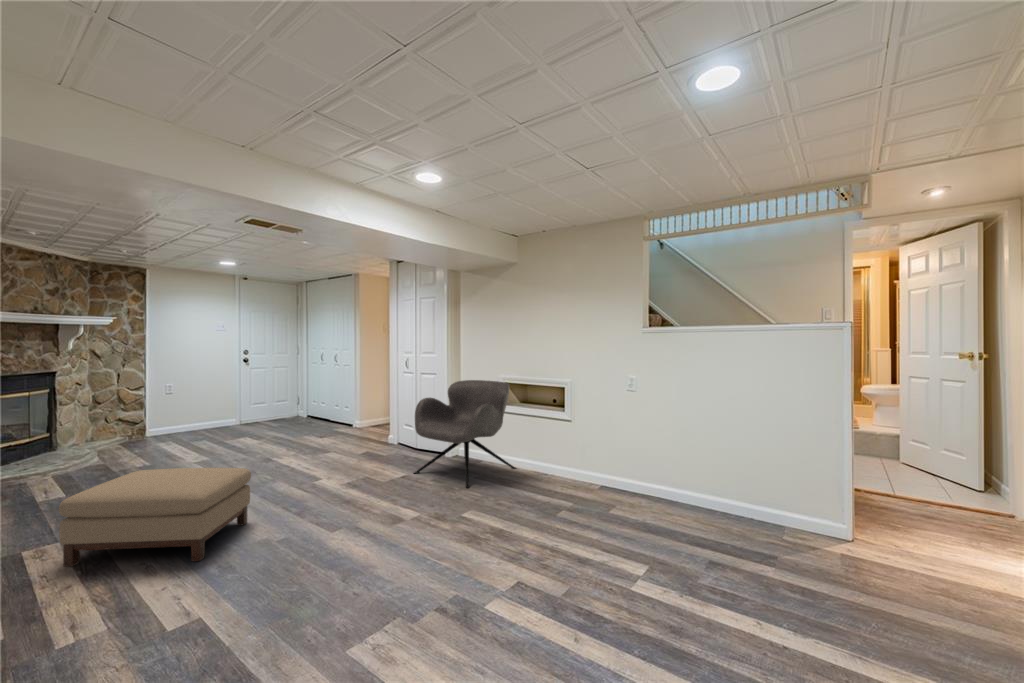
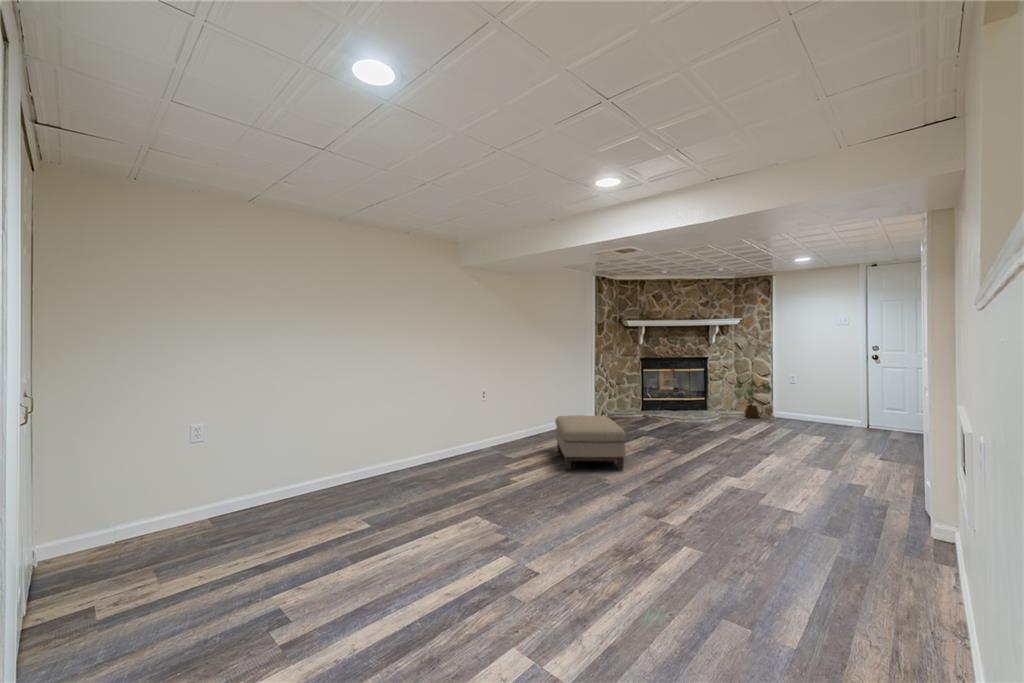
armchair: present [414,380,517,488] -> none [781,405,950,591]
house plant: none [108,395,157,443] -> present [738,382,772,418]

